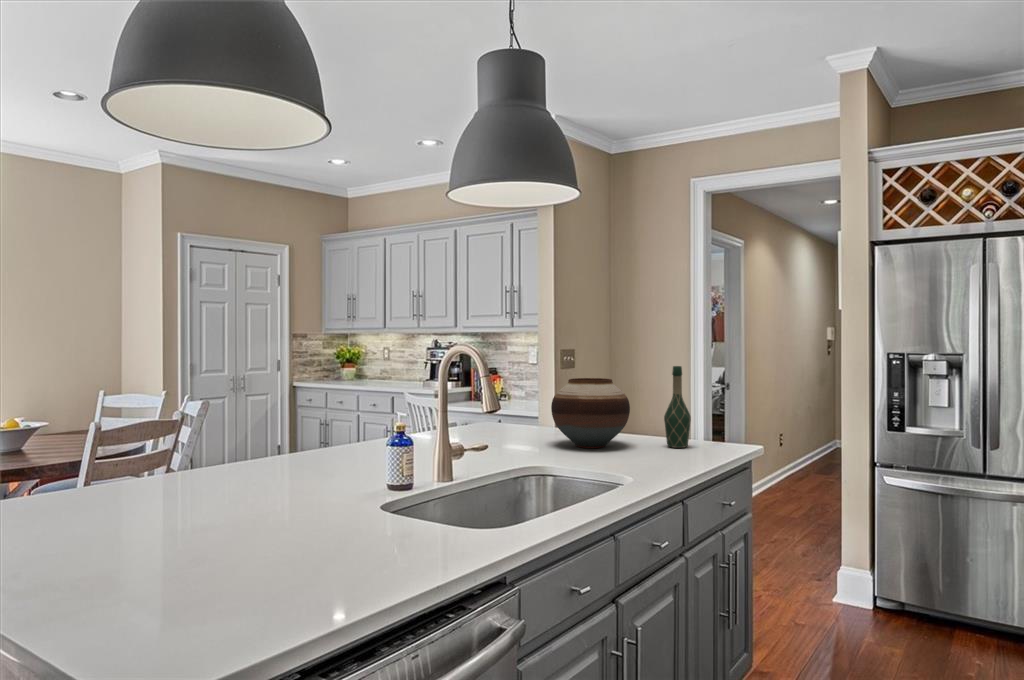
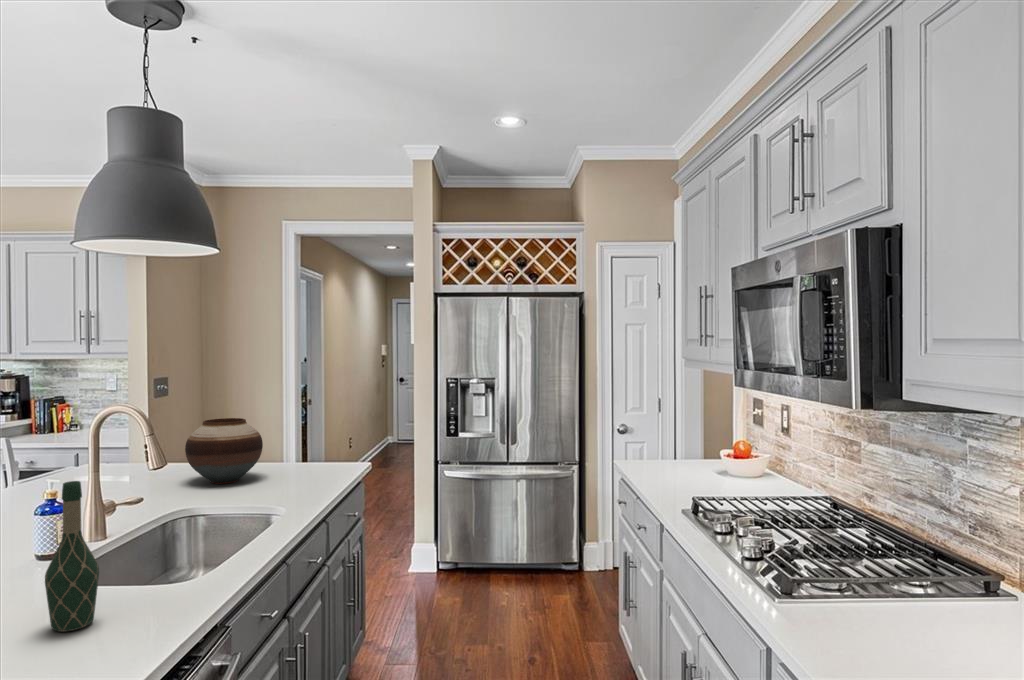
wine bottle: present [664,366,691,448] -> present [45,481,99,632]

